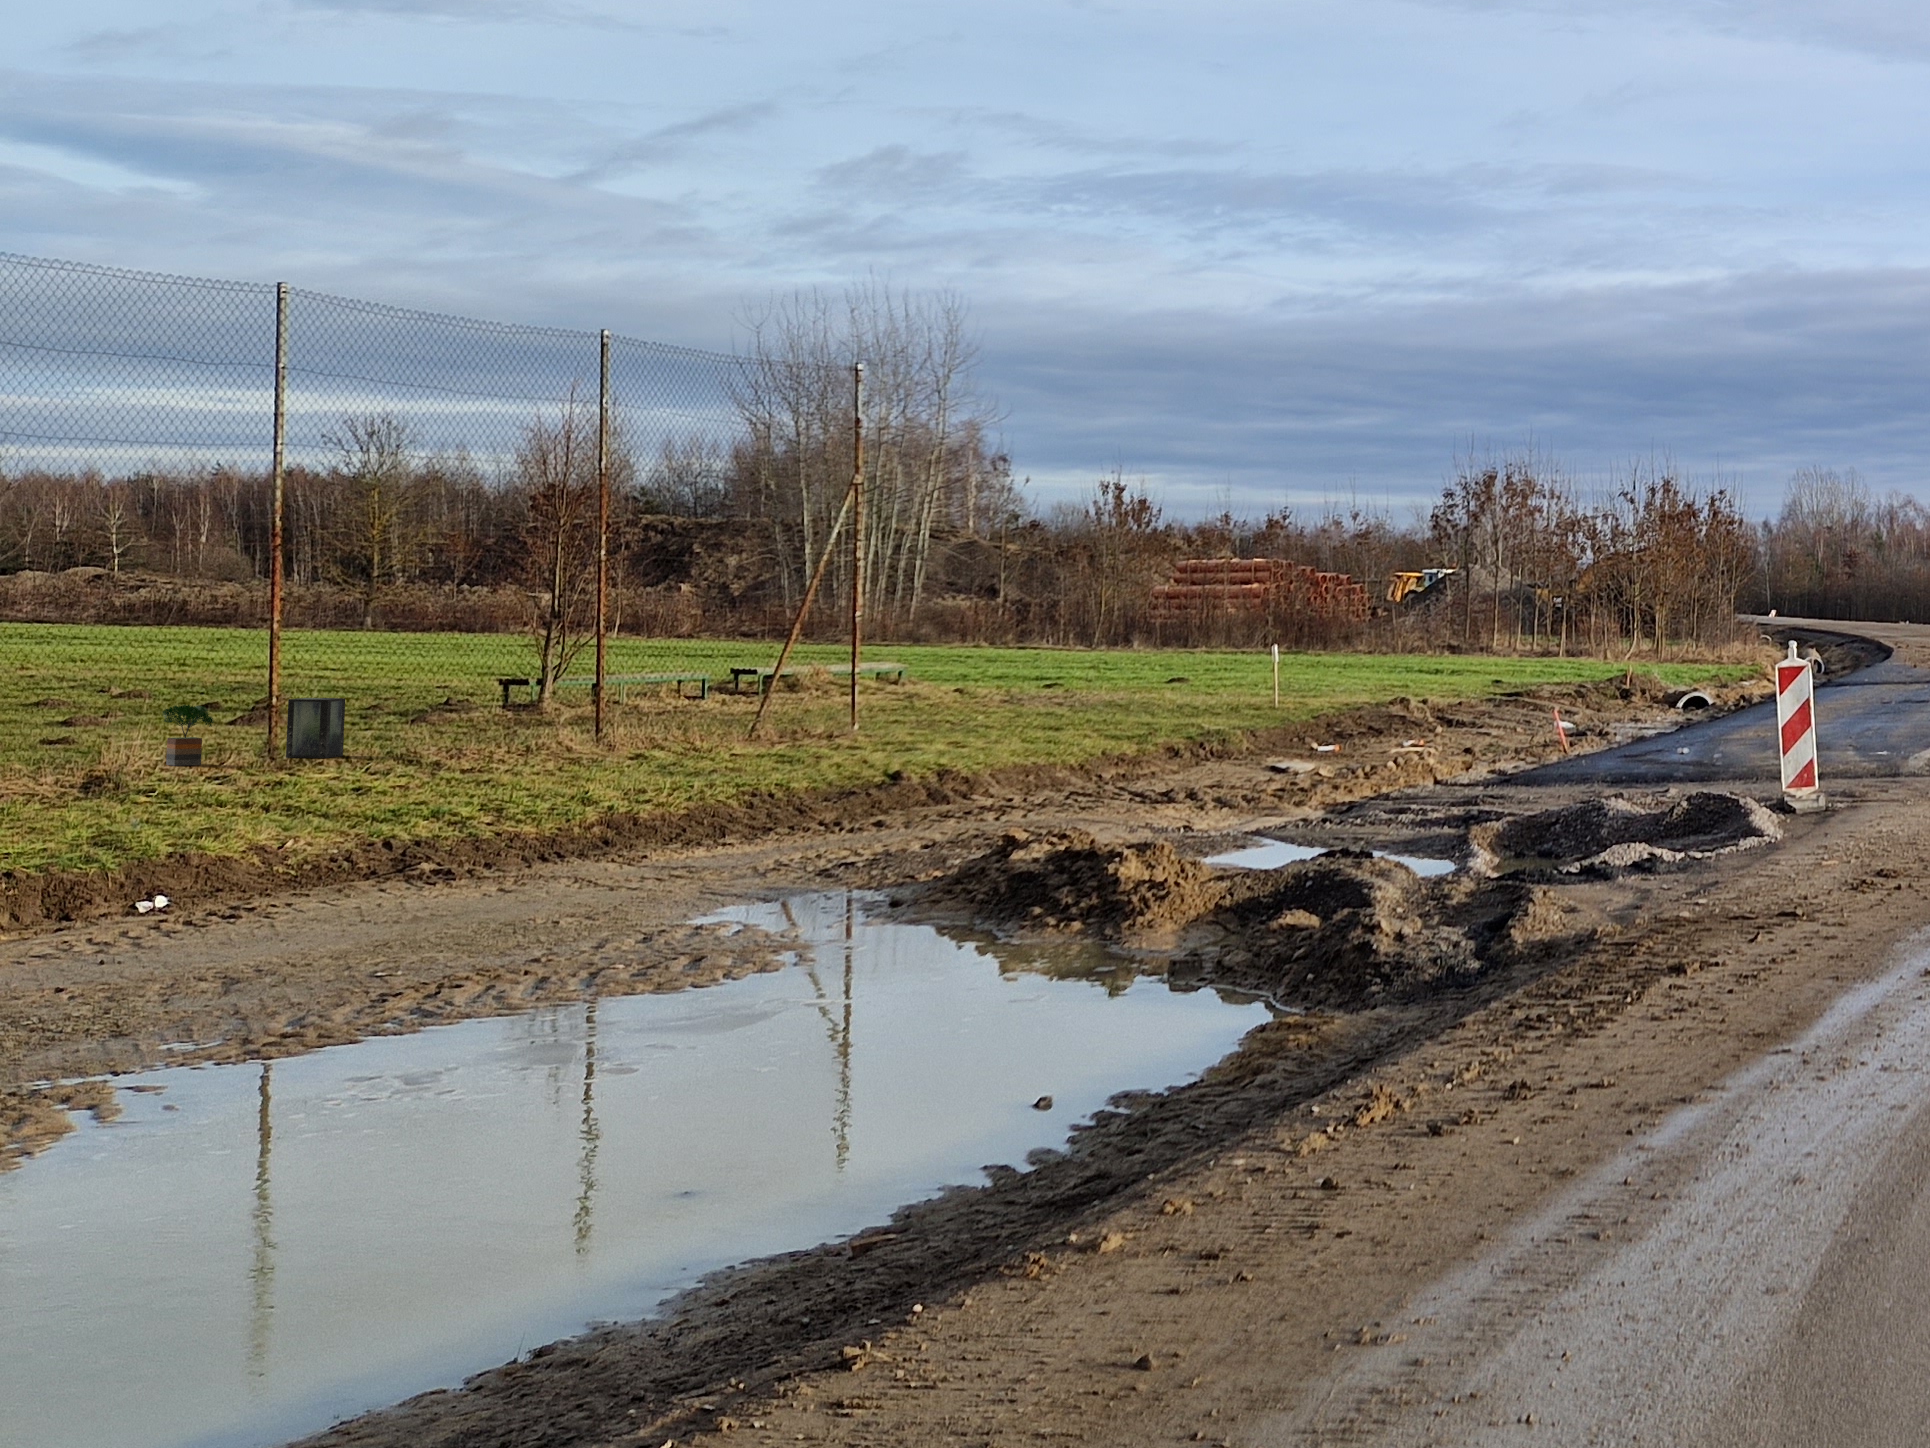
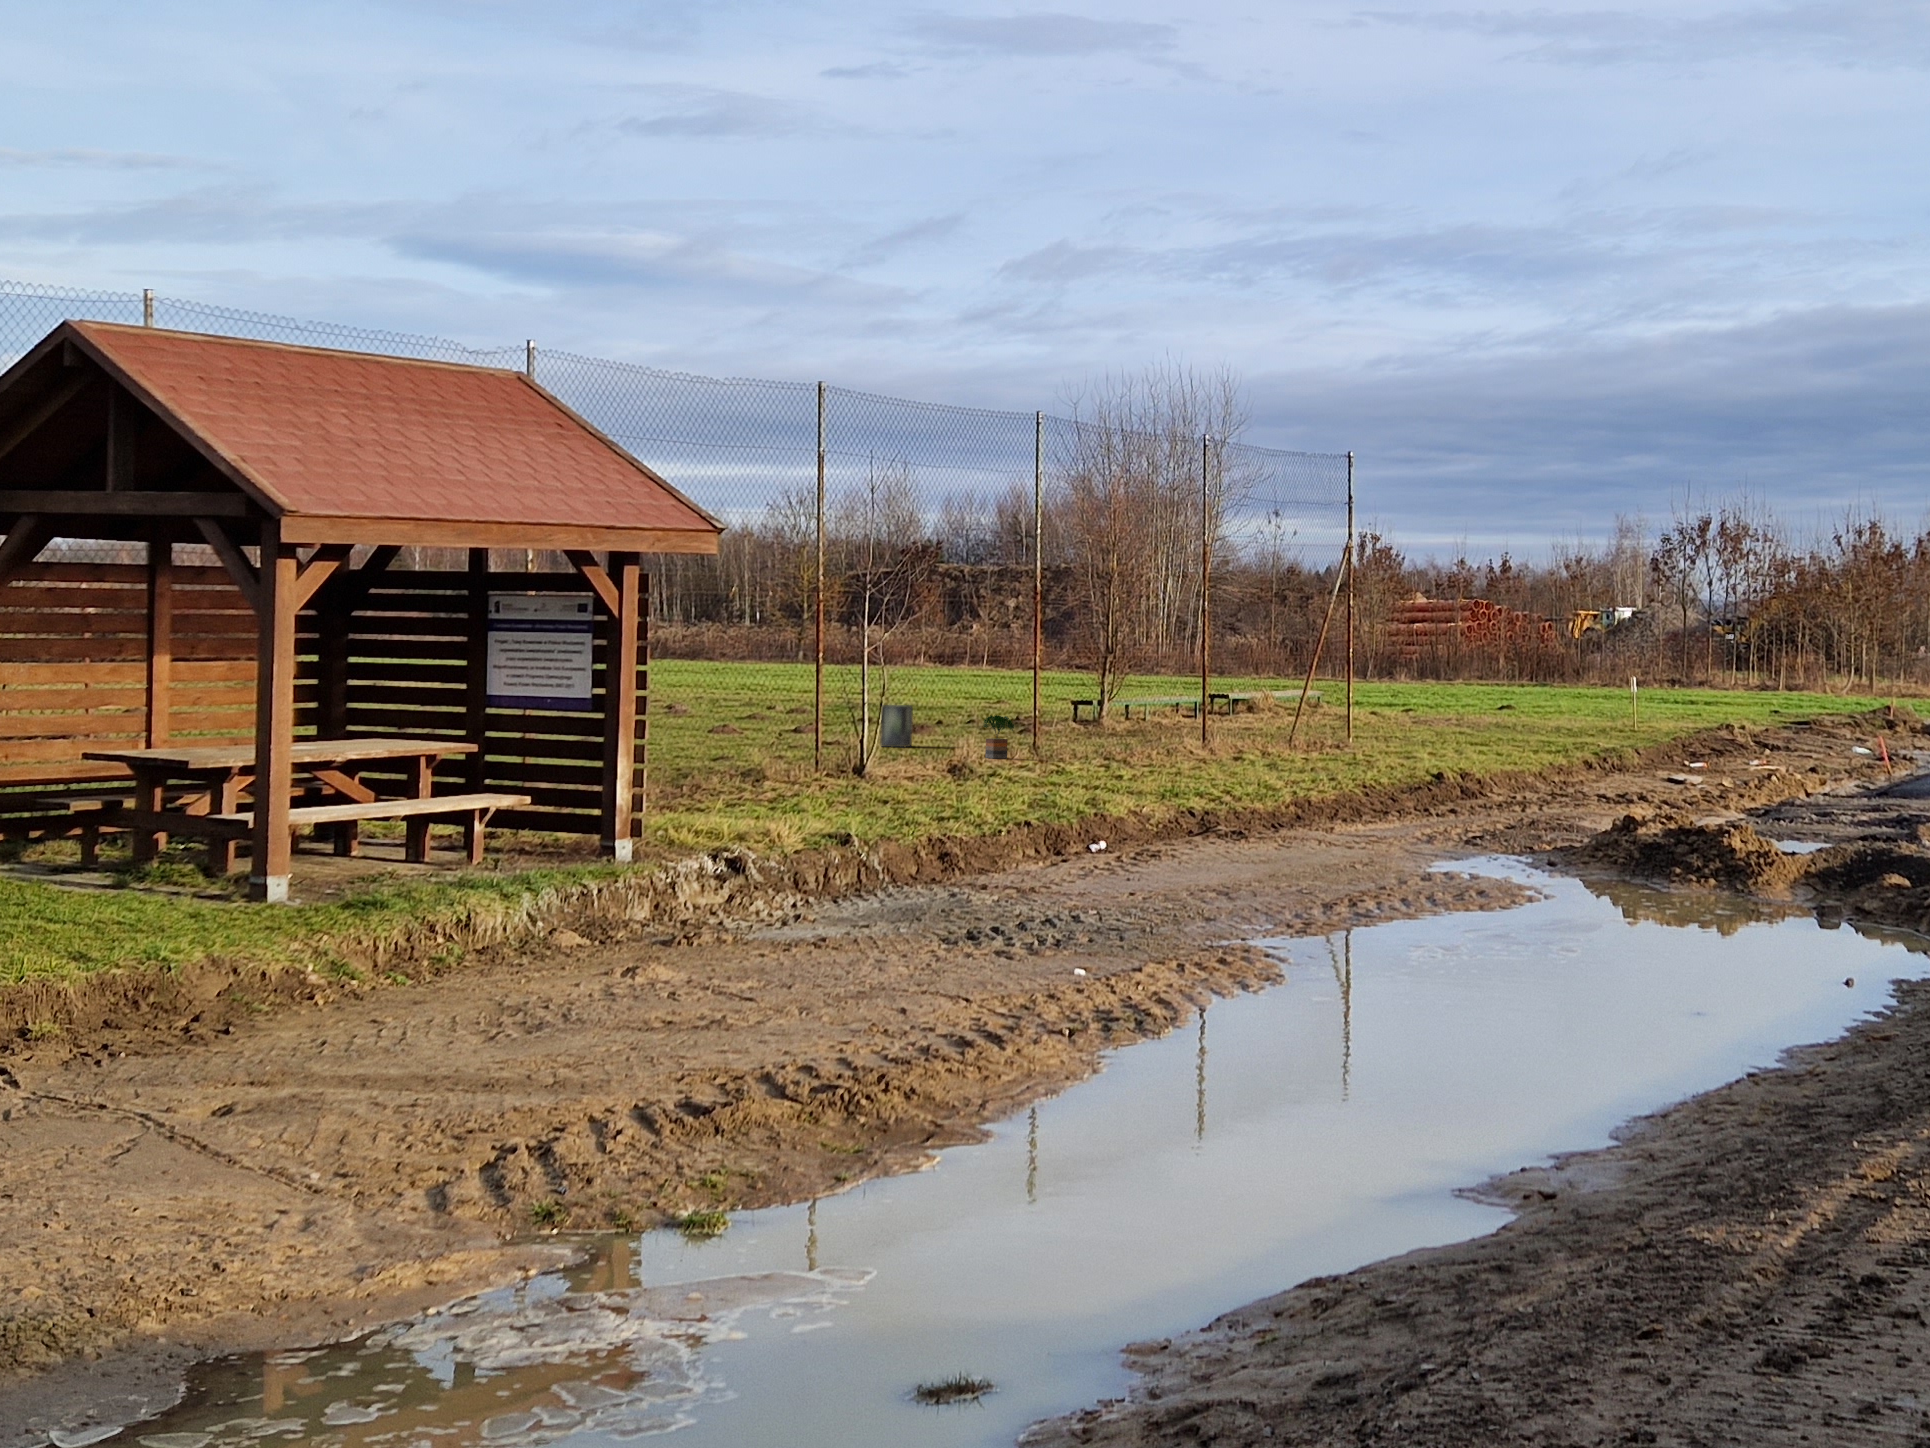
storage box: present [286,698,345,758] -> present [880,705,913,747]

